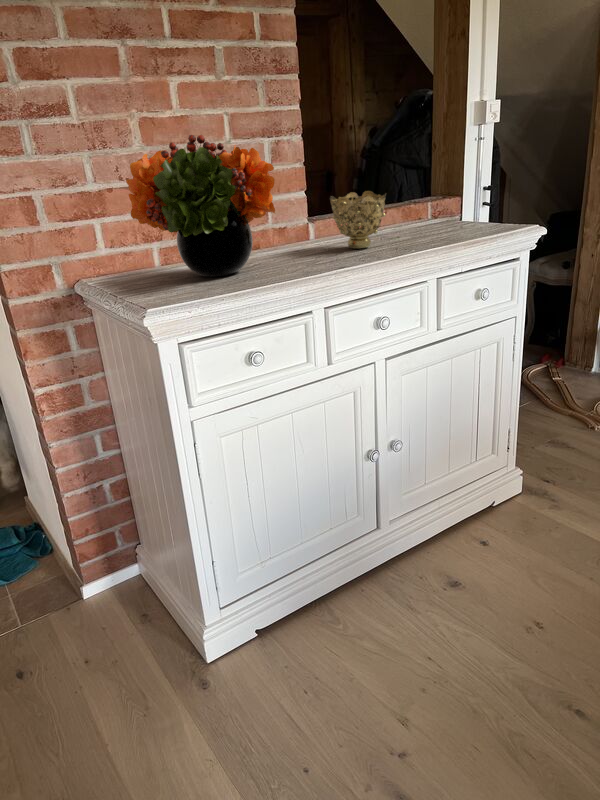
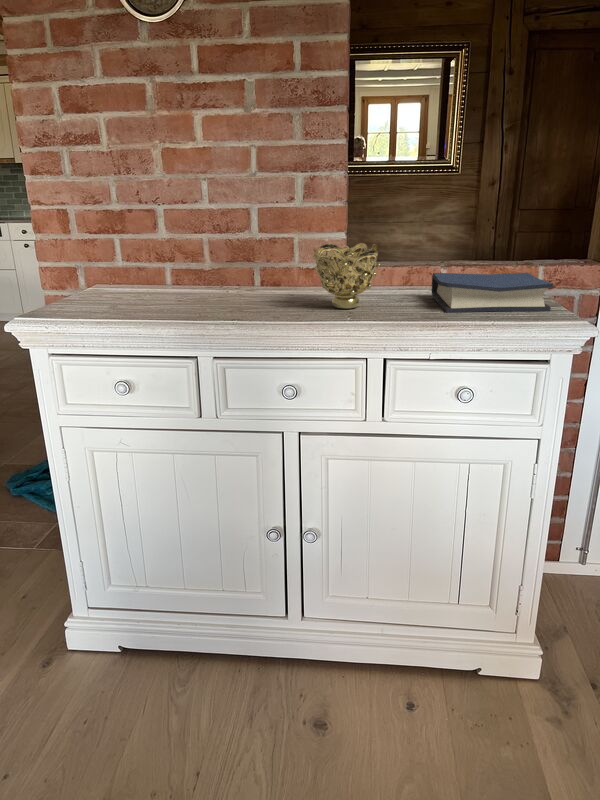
flower arrangement: present [126,135,275,277] -> none [82,169,240,307]
hardback book: none [382,205,480,237] -> present [431,273,553,313]

